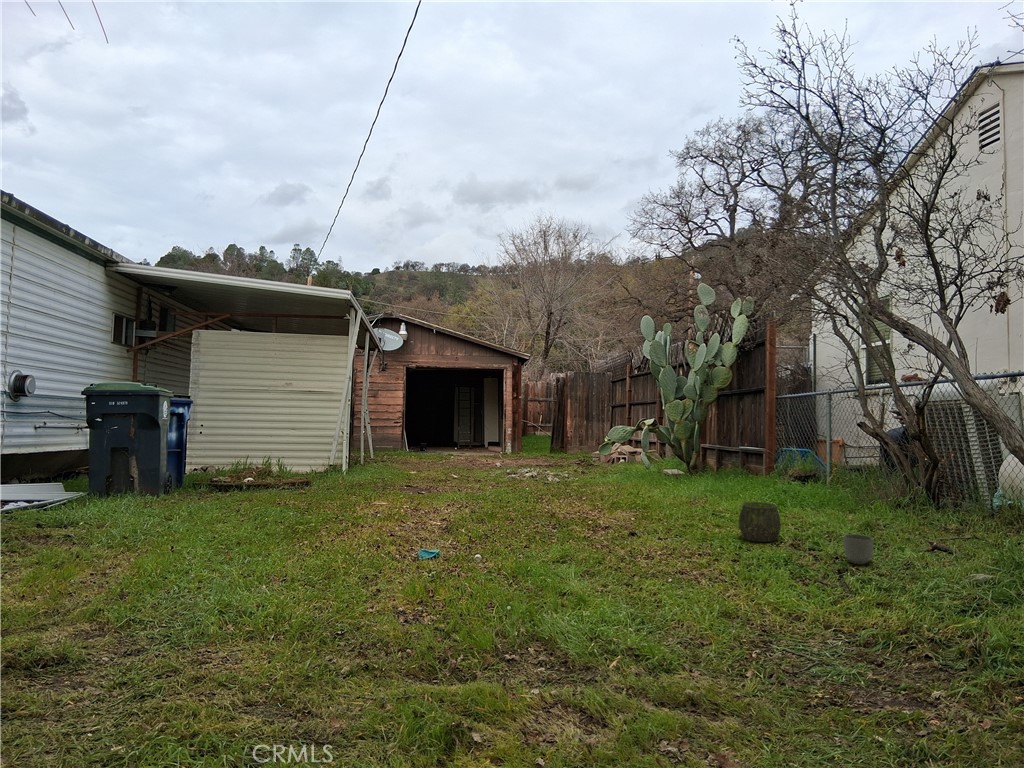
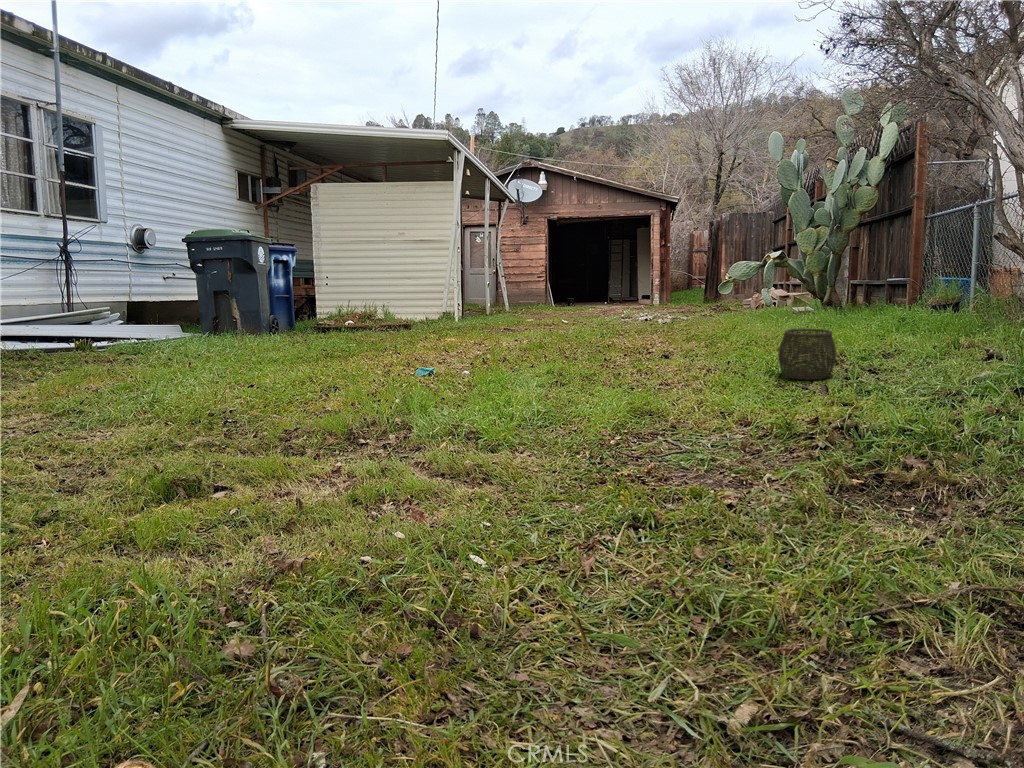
planter: present [843,534,874,565] -> none [891,364,939,408]

